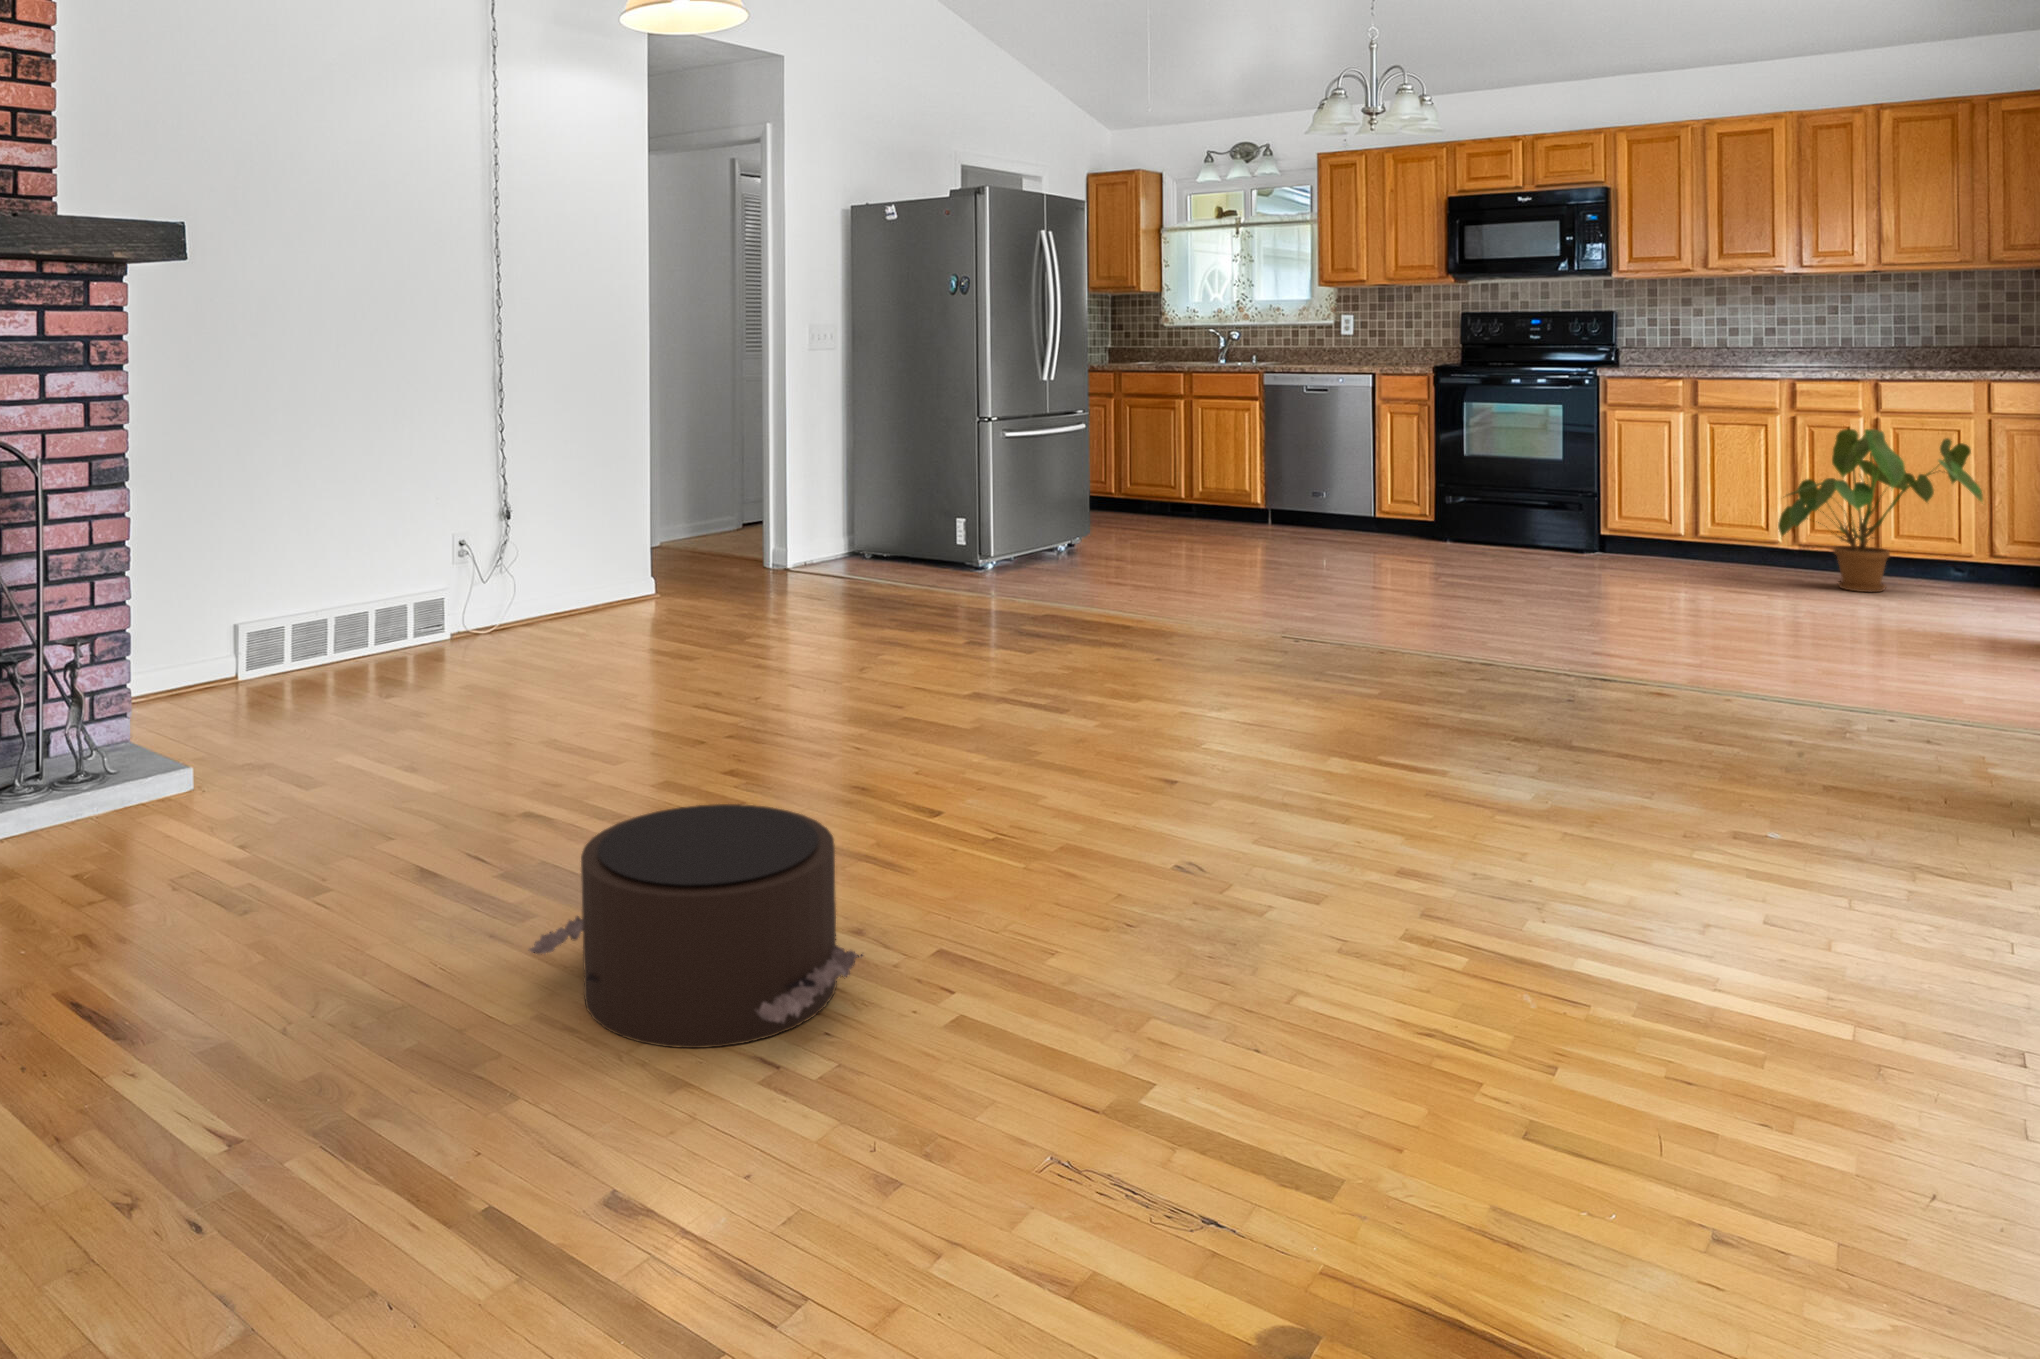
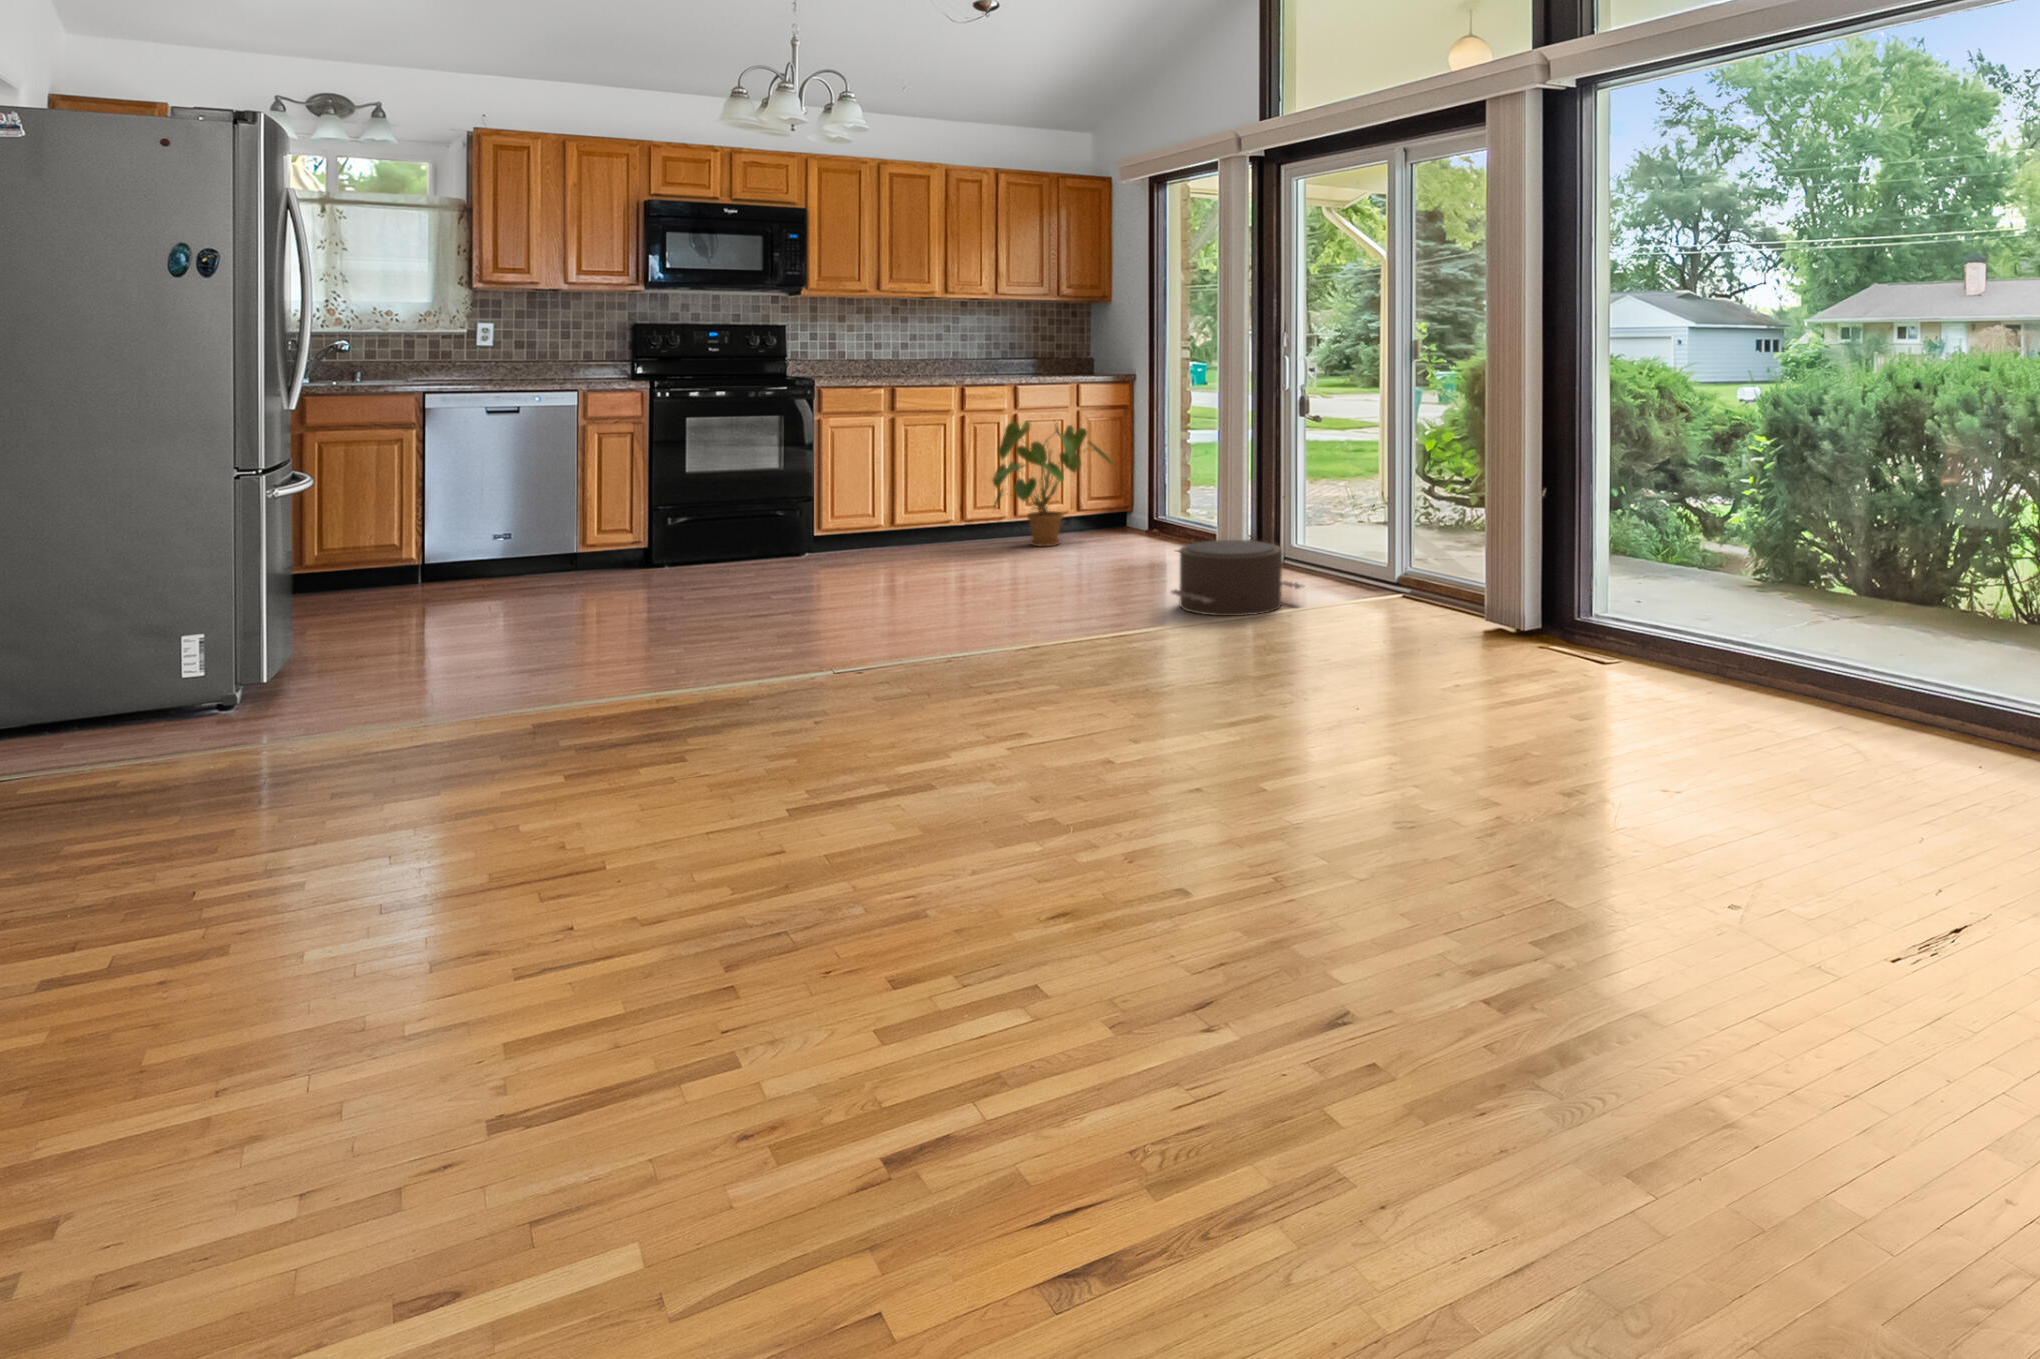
pouf: present [529,804,863,1048] -> present [1172,540,1303,616]

